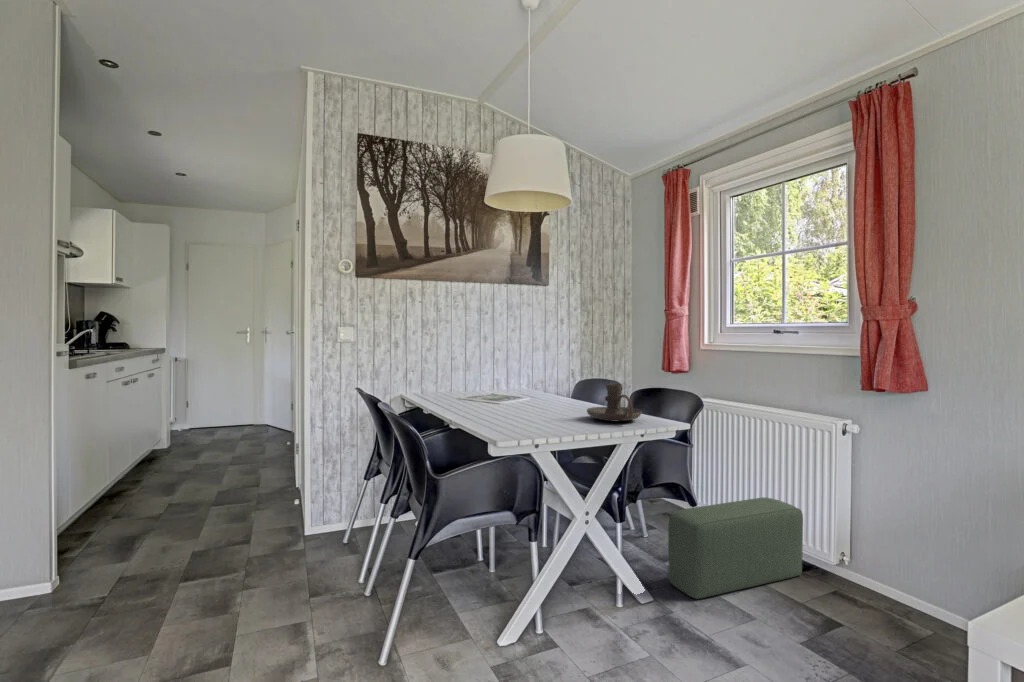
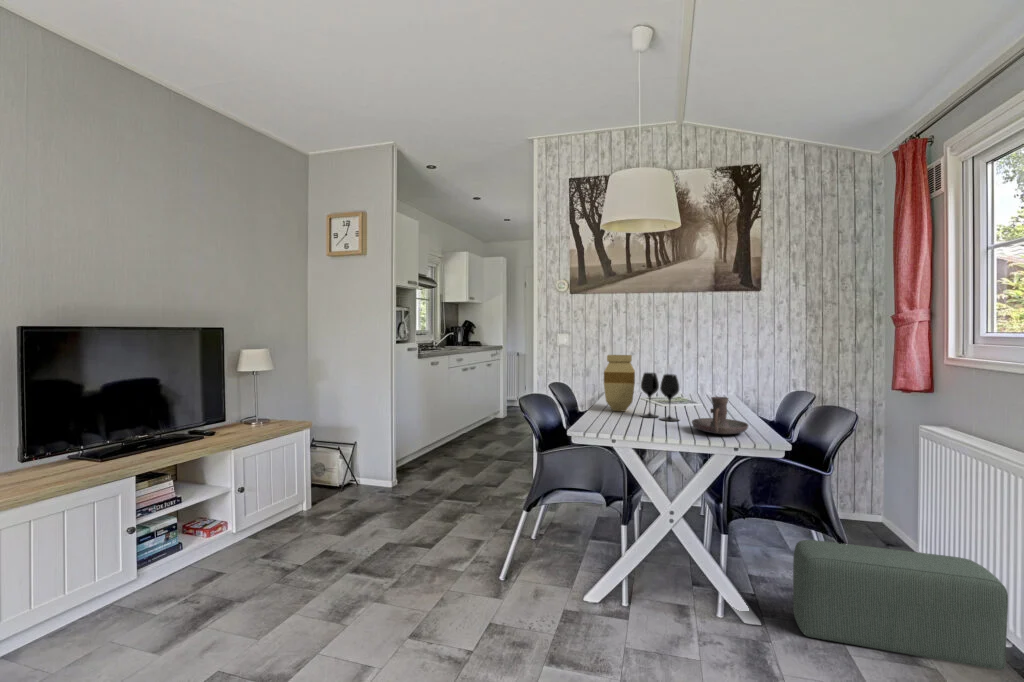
vase: none [454,346,498,412] -> present [604,355,635,411]
wine glass: none [508,365,555,416] -> present [641,373,679,421]

